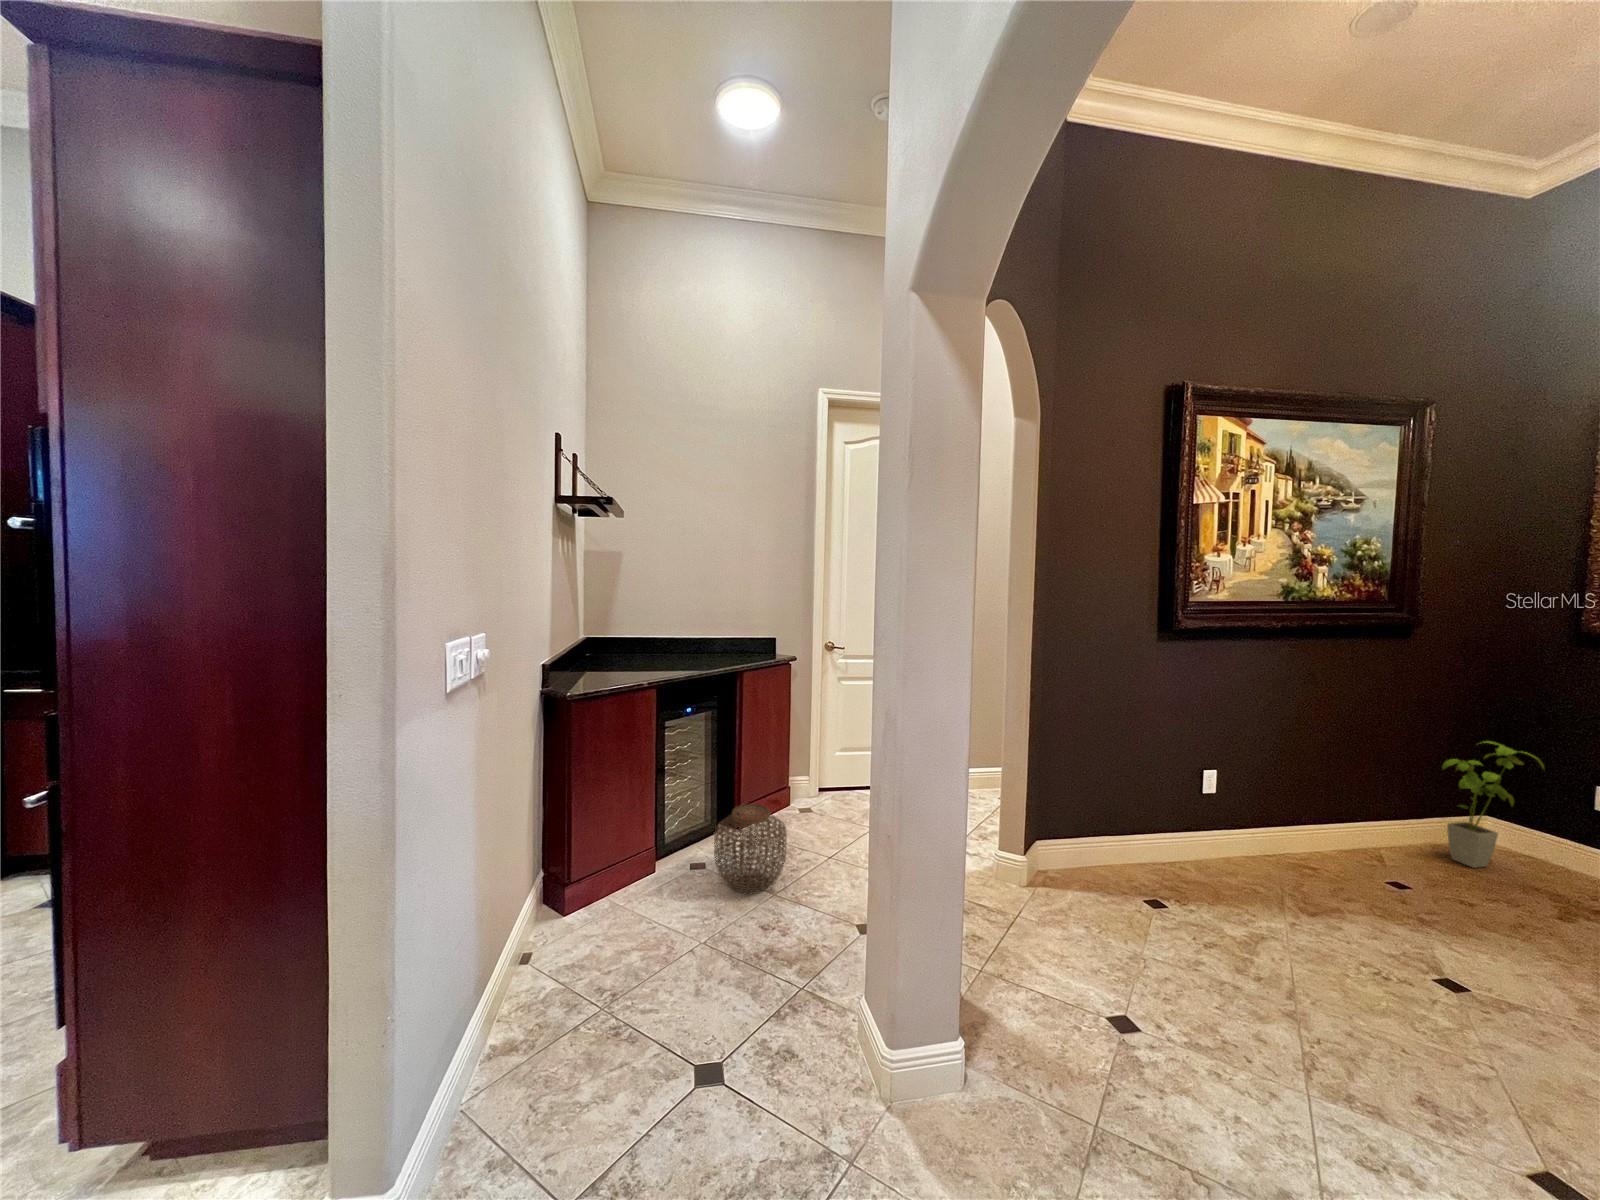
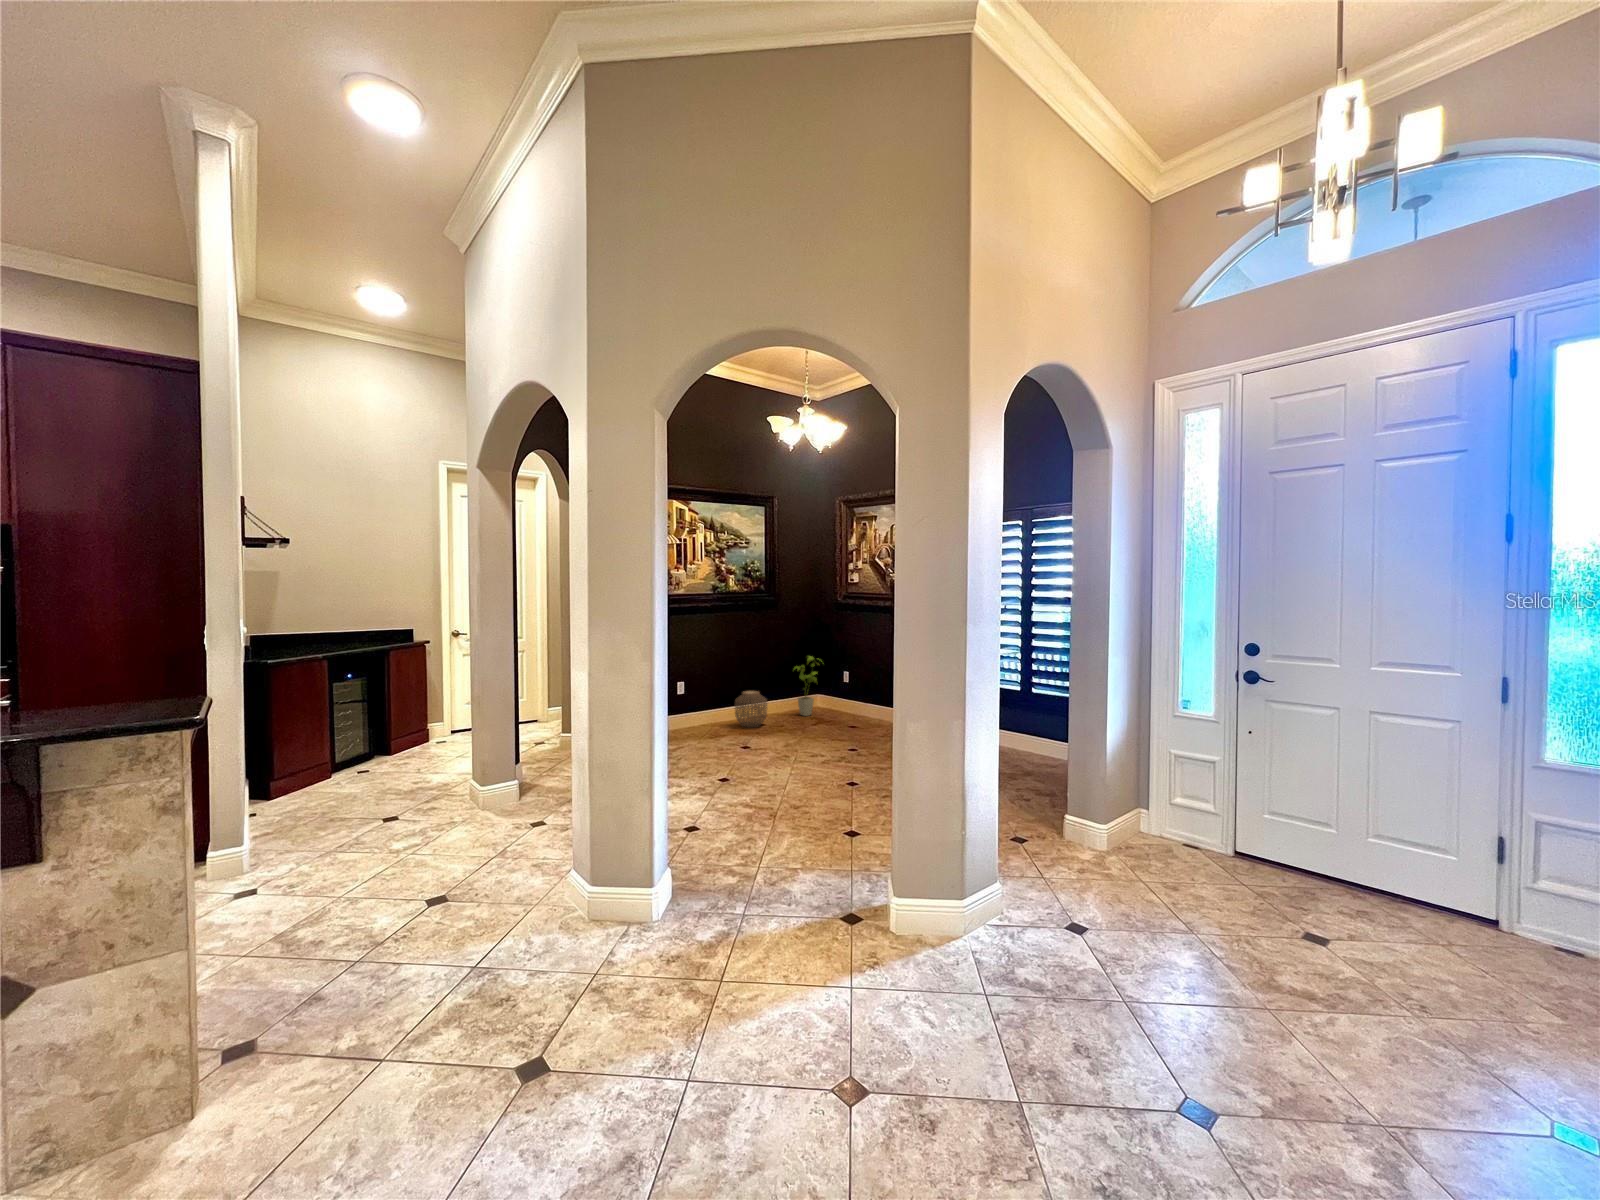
woven basket: present [714,804,787,893] -> present [735,691,767,727]

